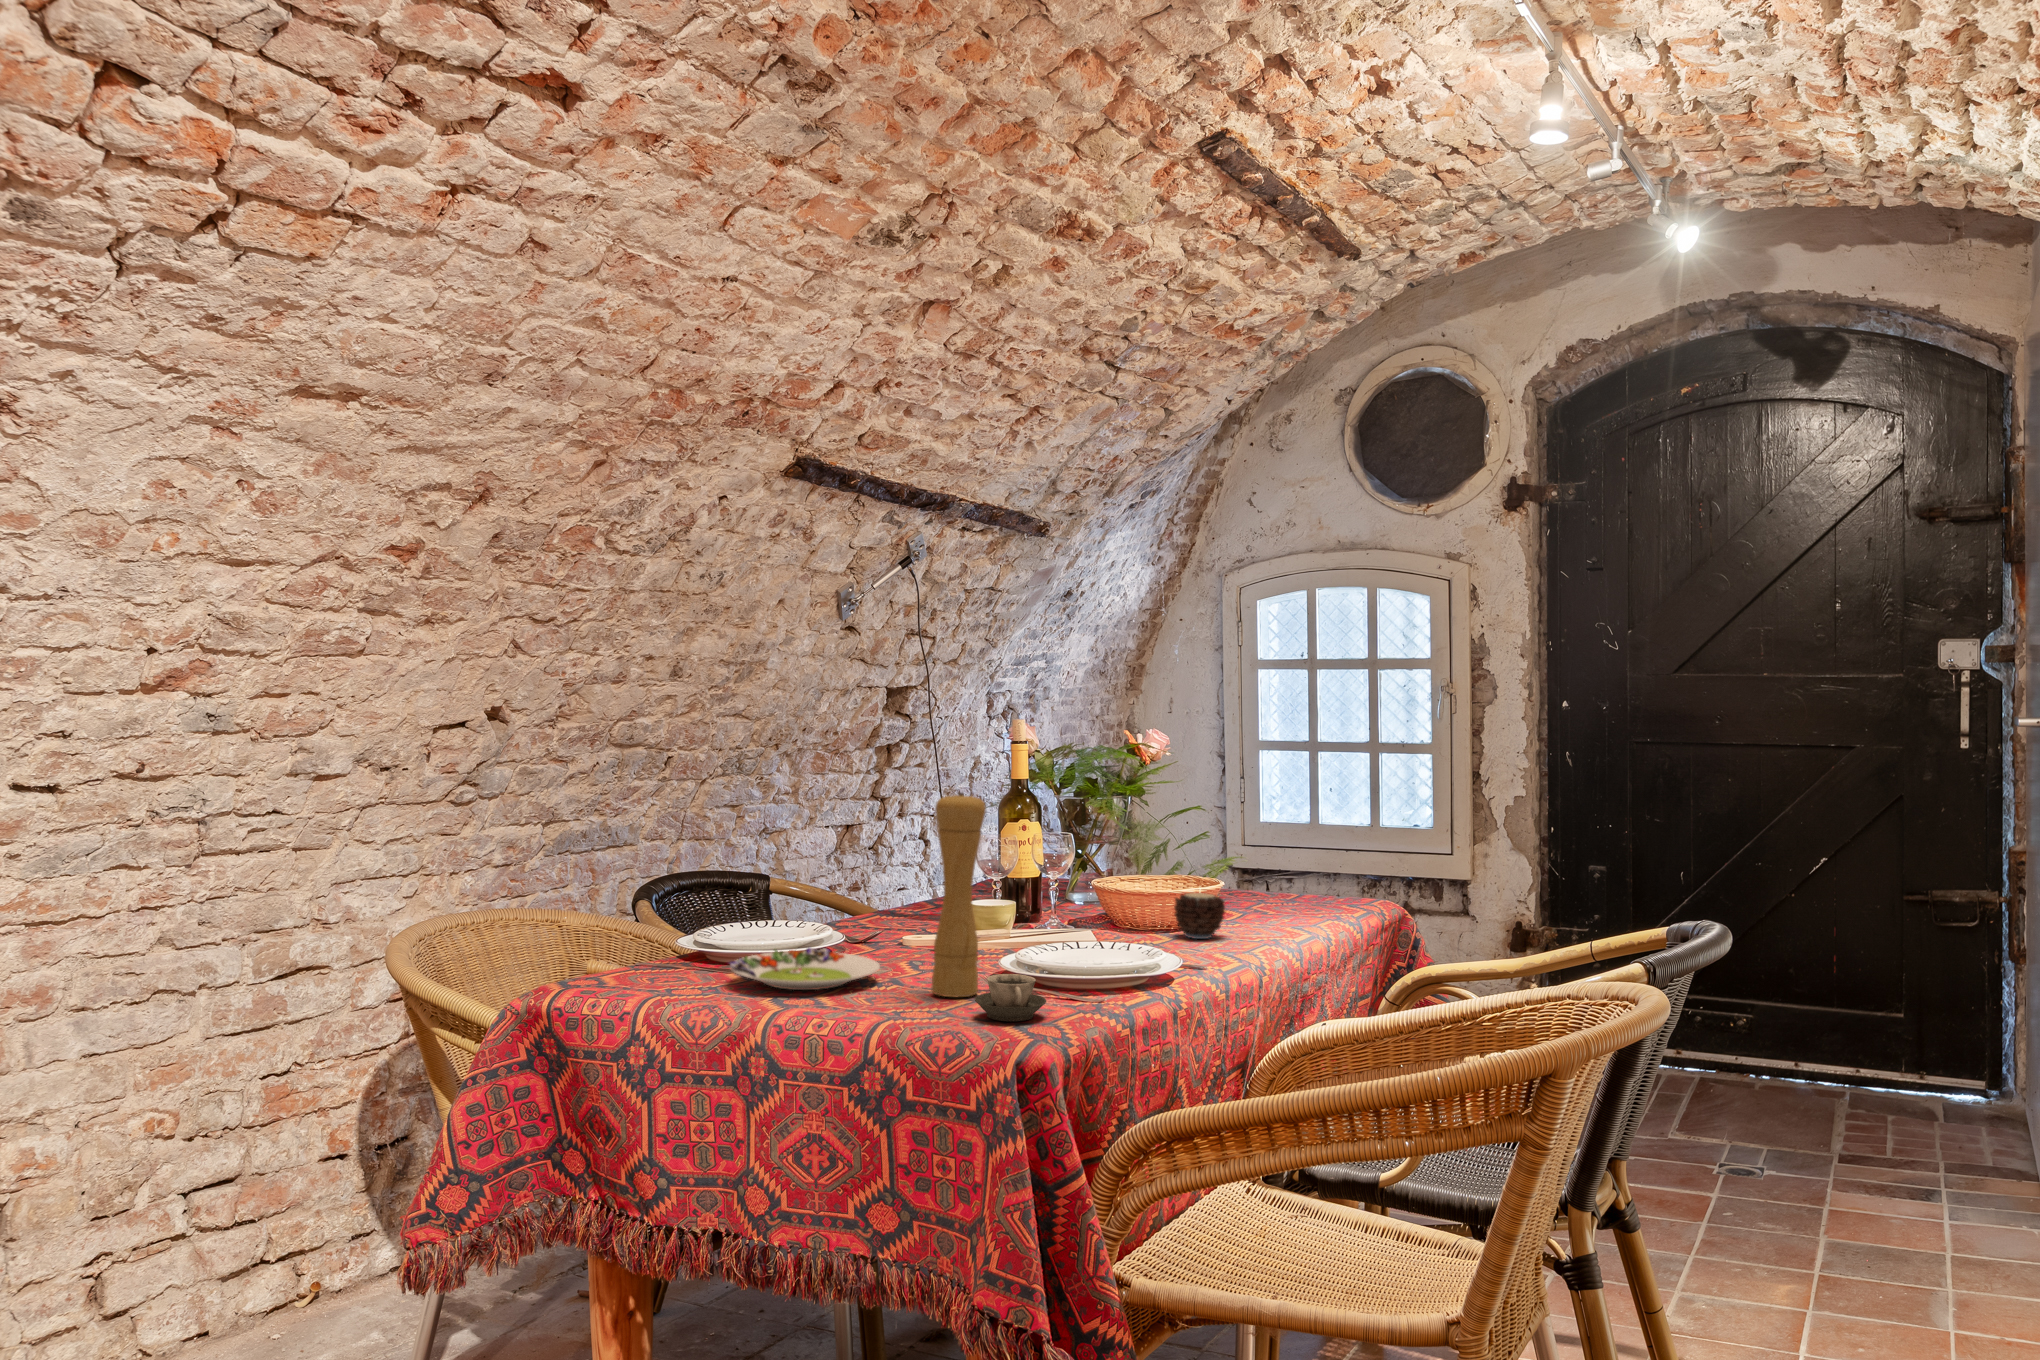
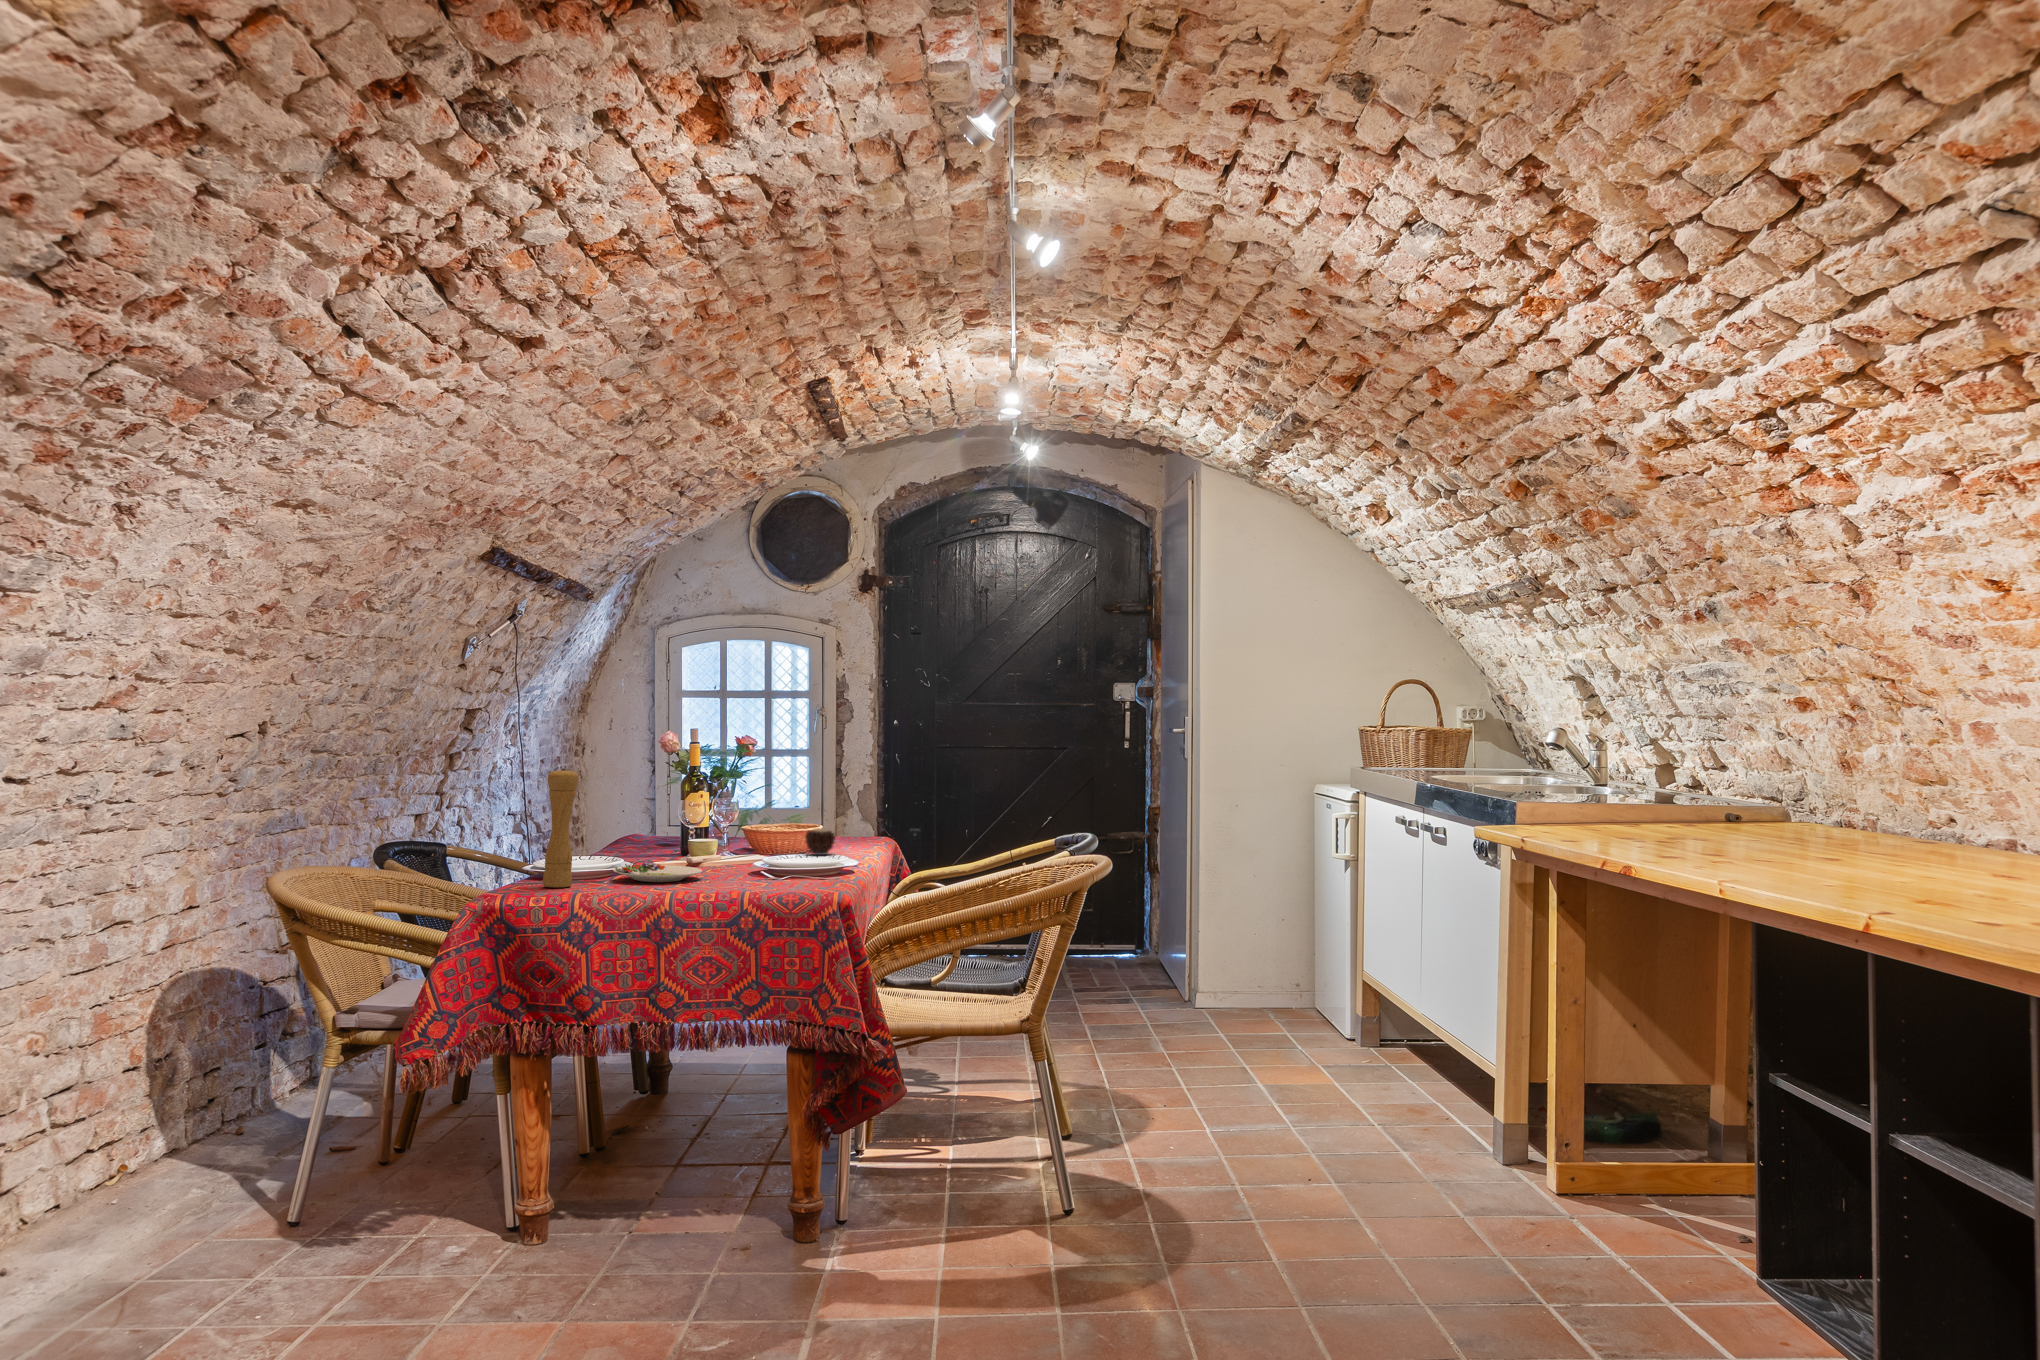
pepper mill: present [932,792,986,997] -> present [543,769,579,888]
cup: present [975,974,1046,1022] -> none [787,861,825,884]

